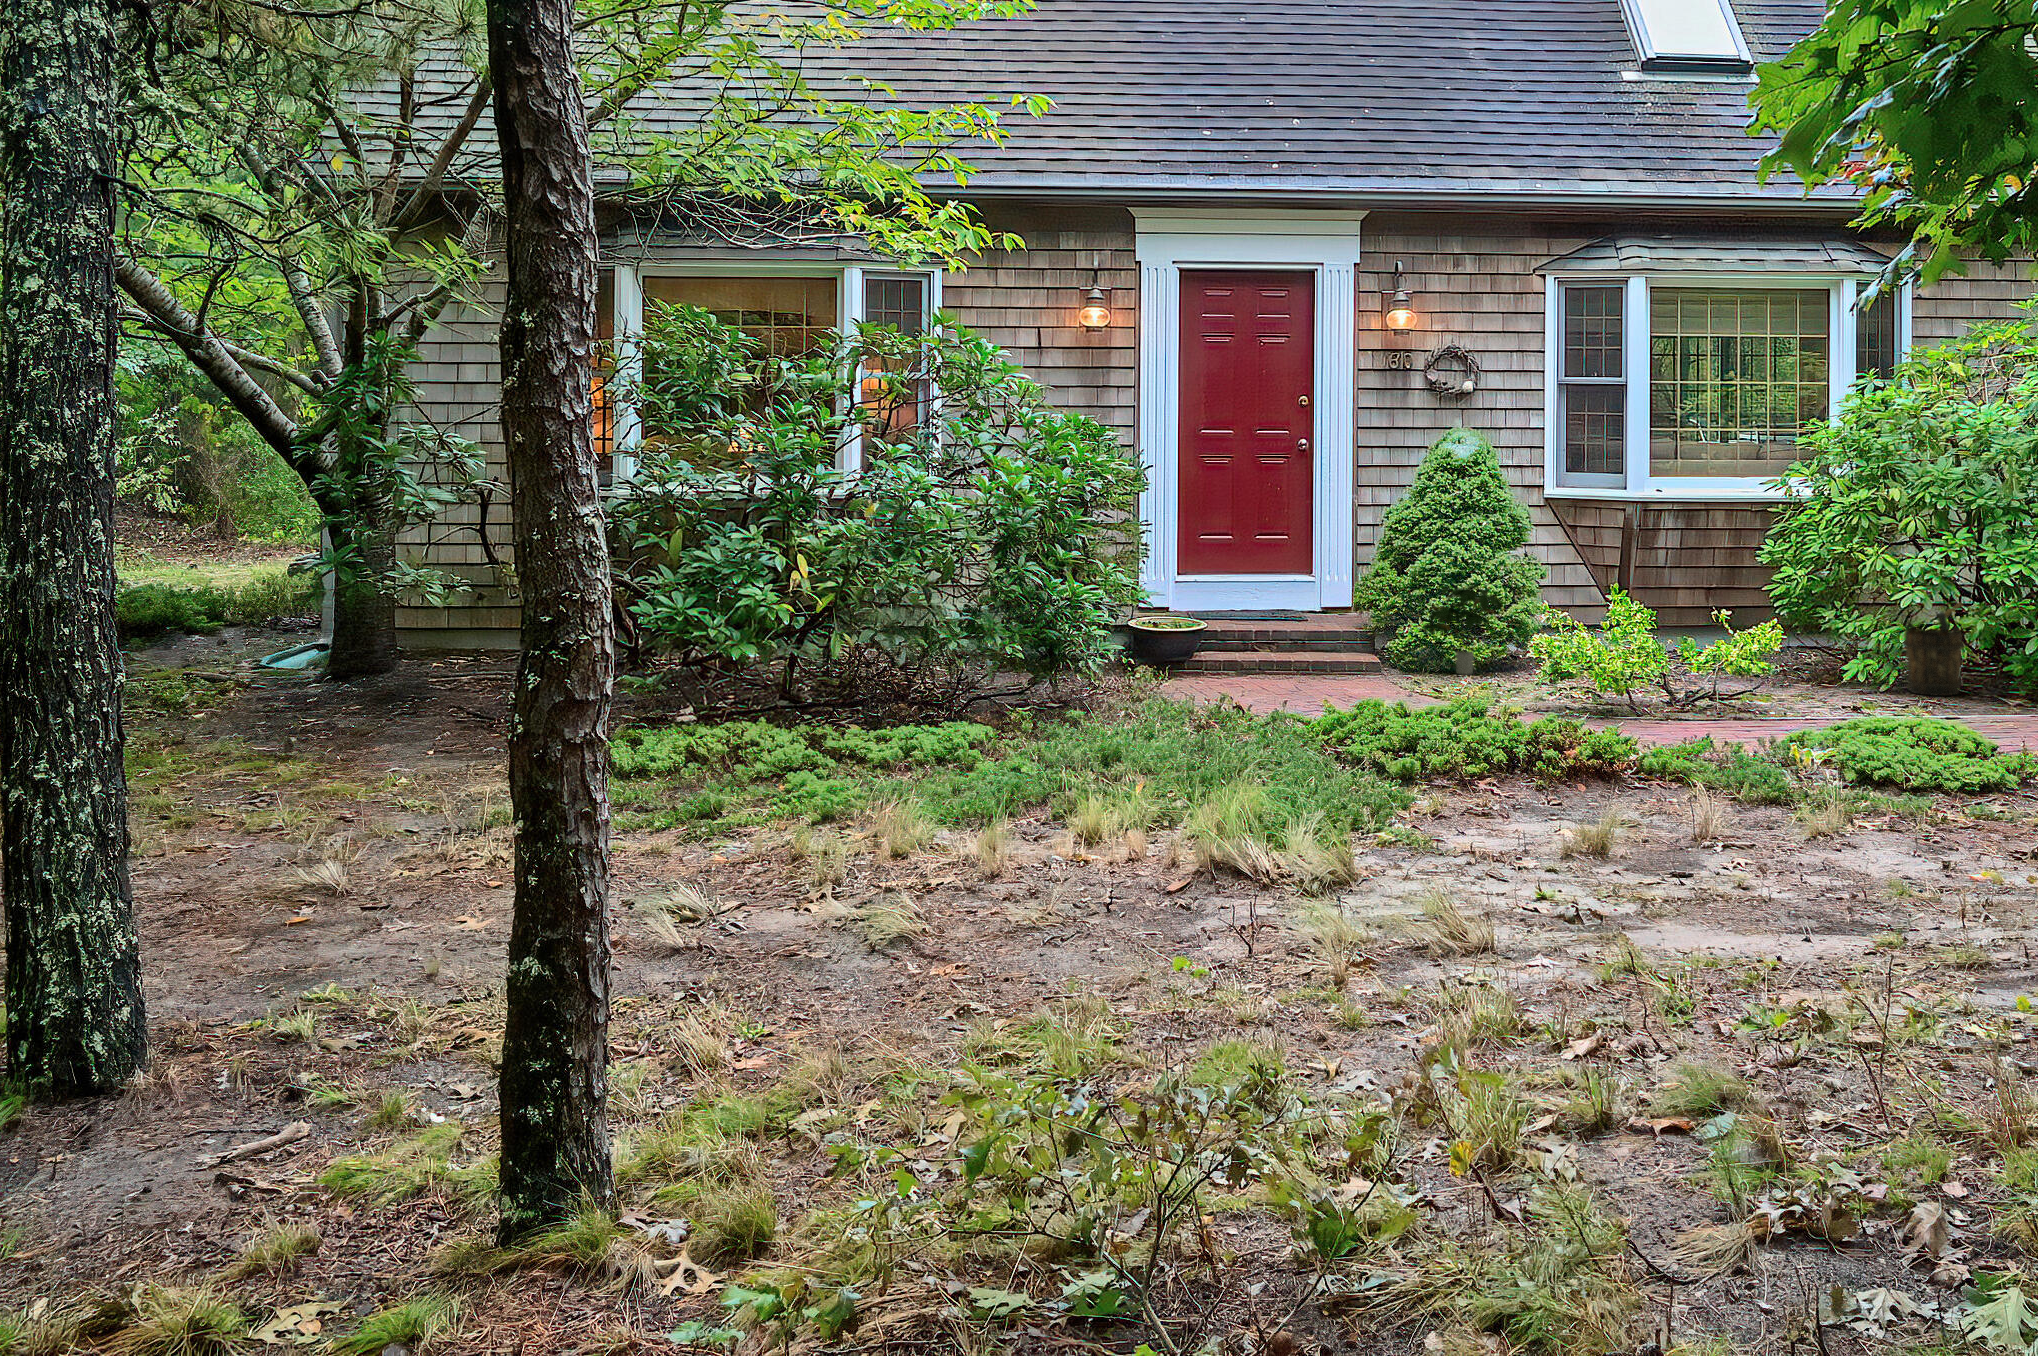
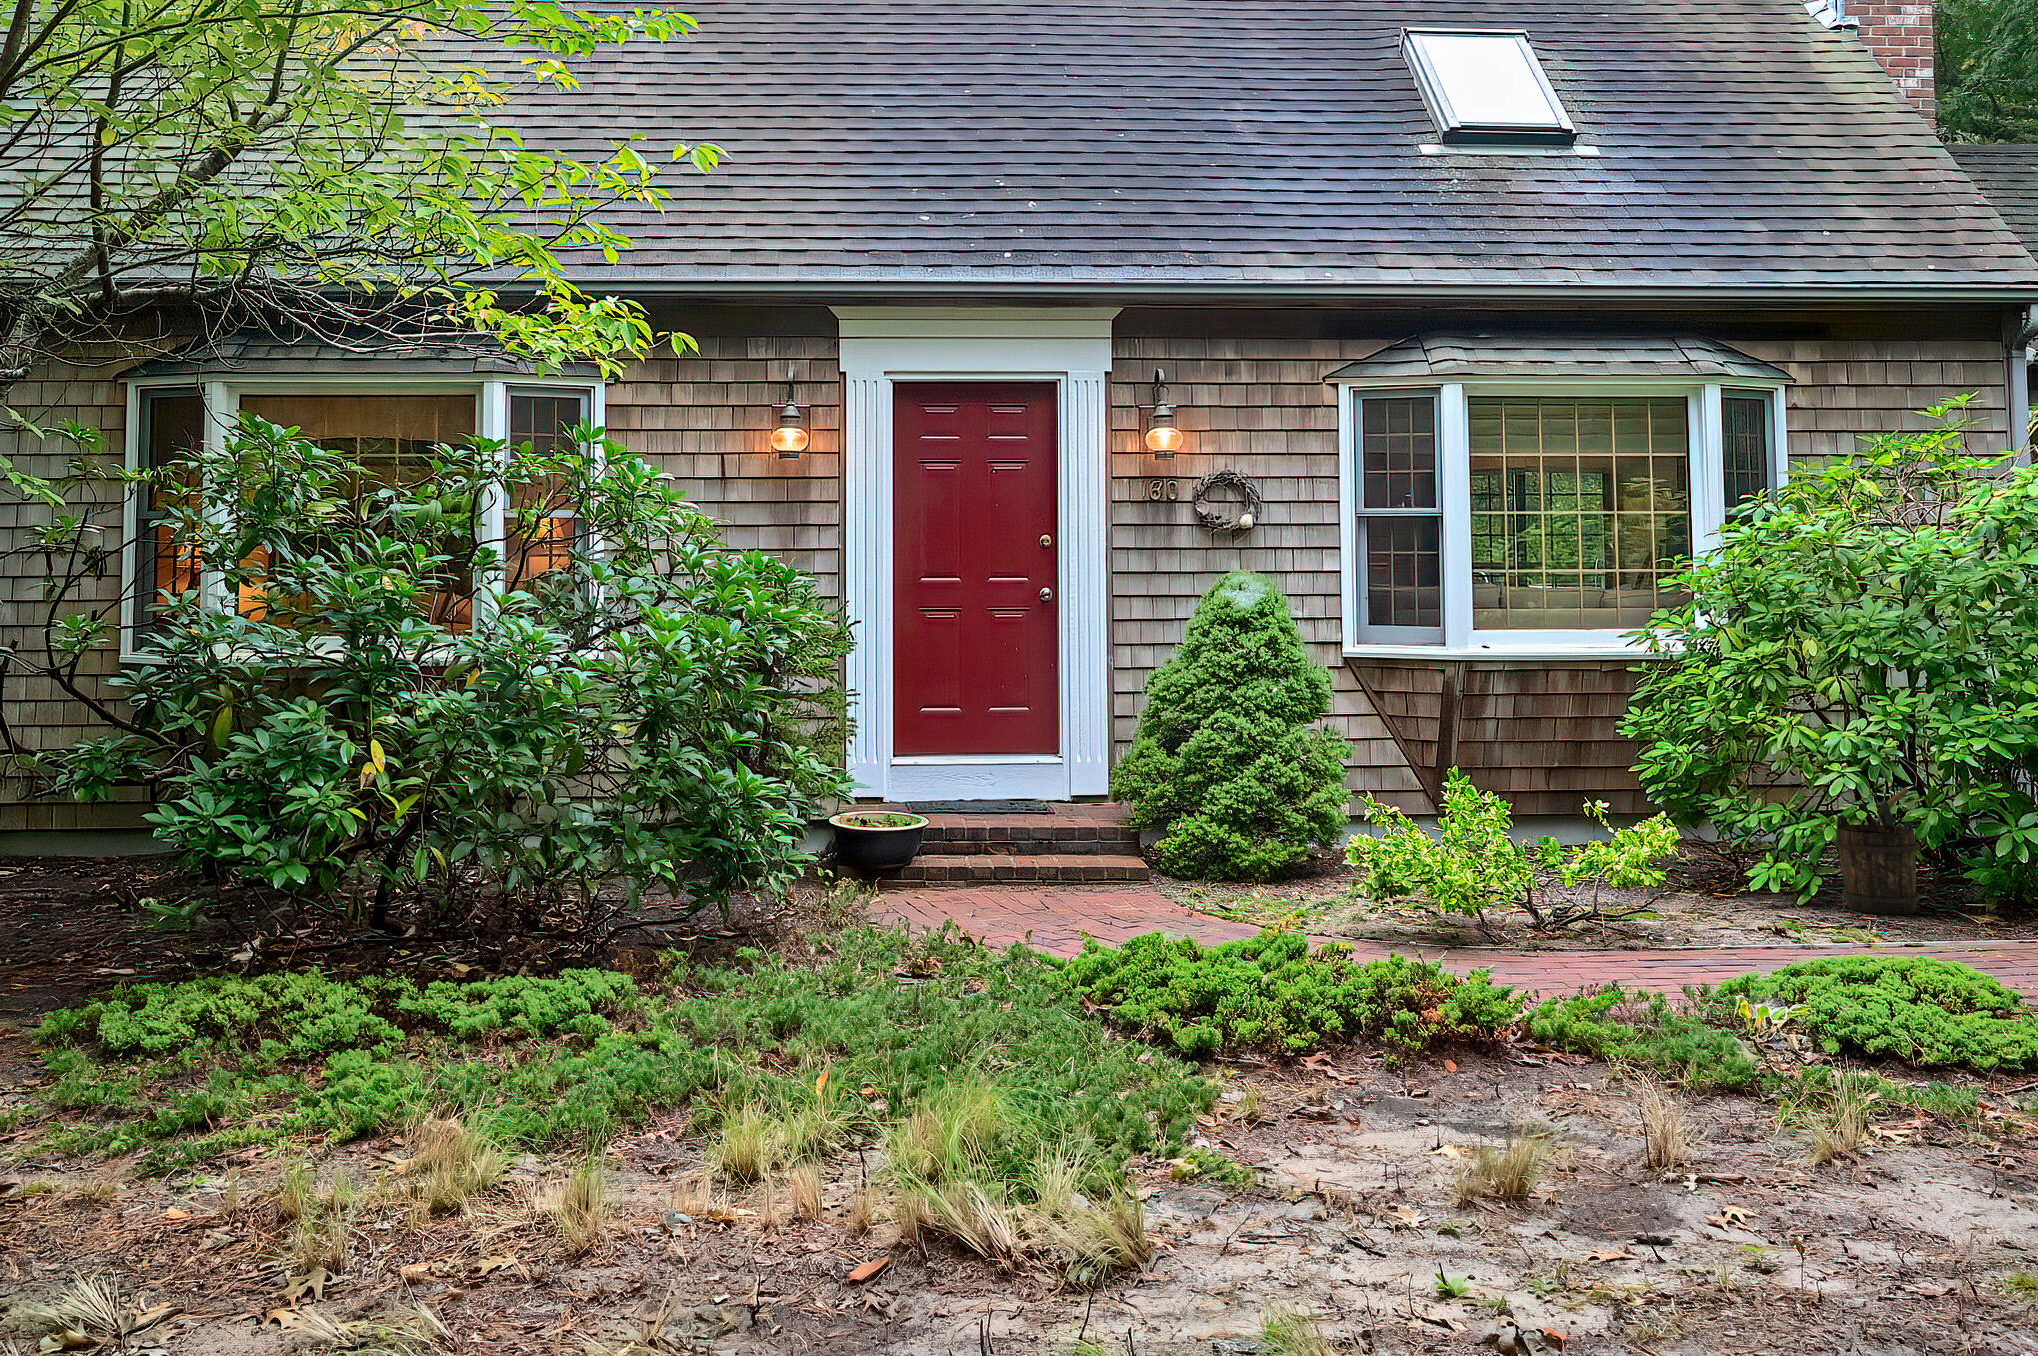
potted plant: present [1422,584,1501,675] -> none [1200,768,1300,886]

